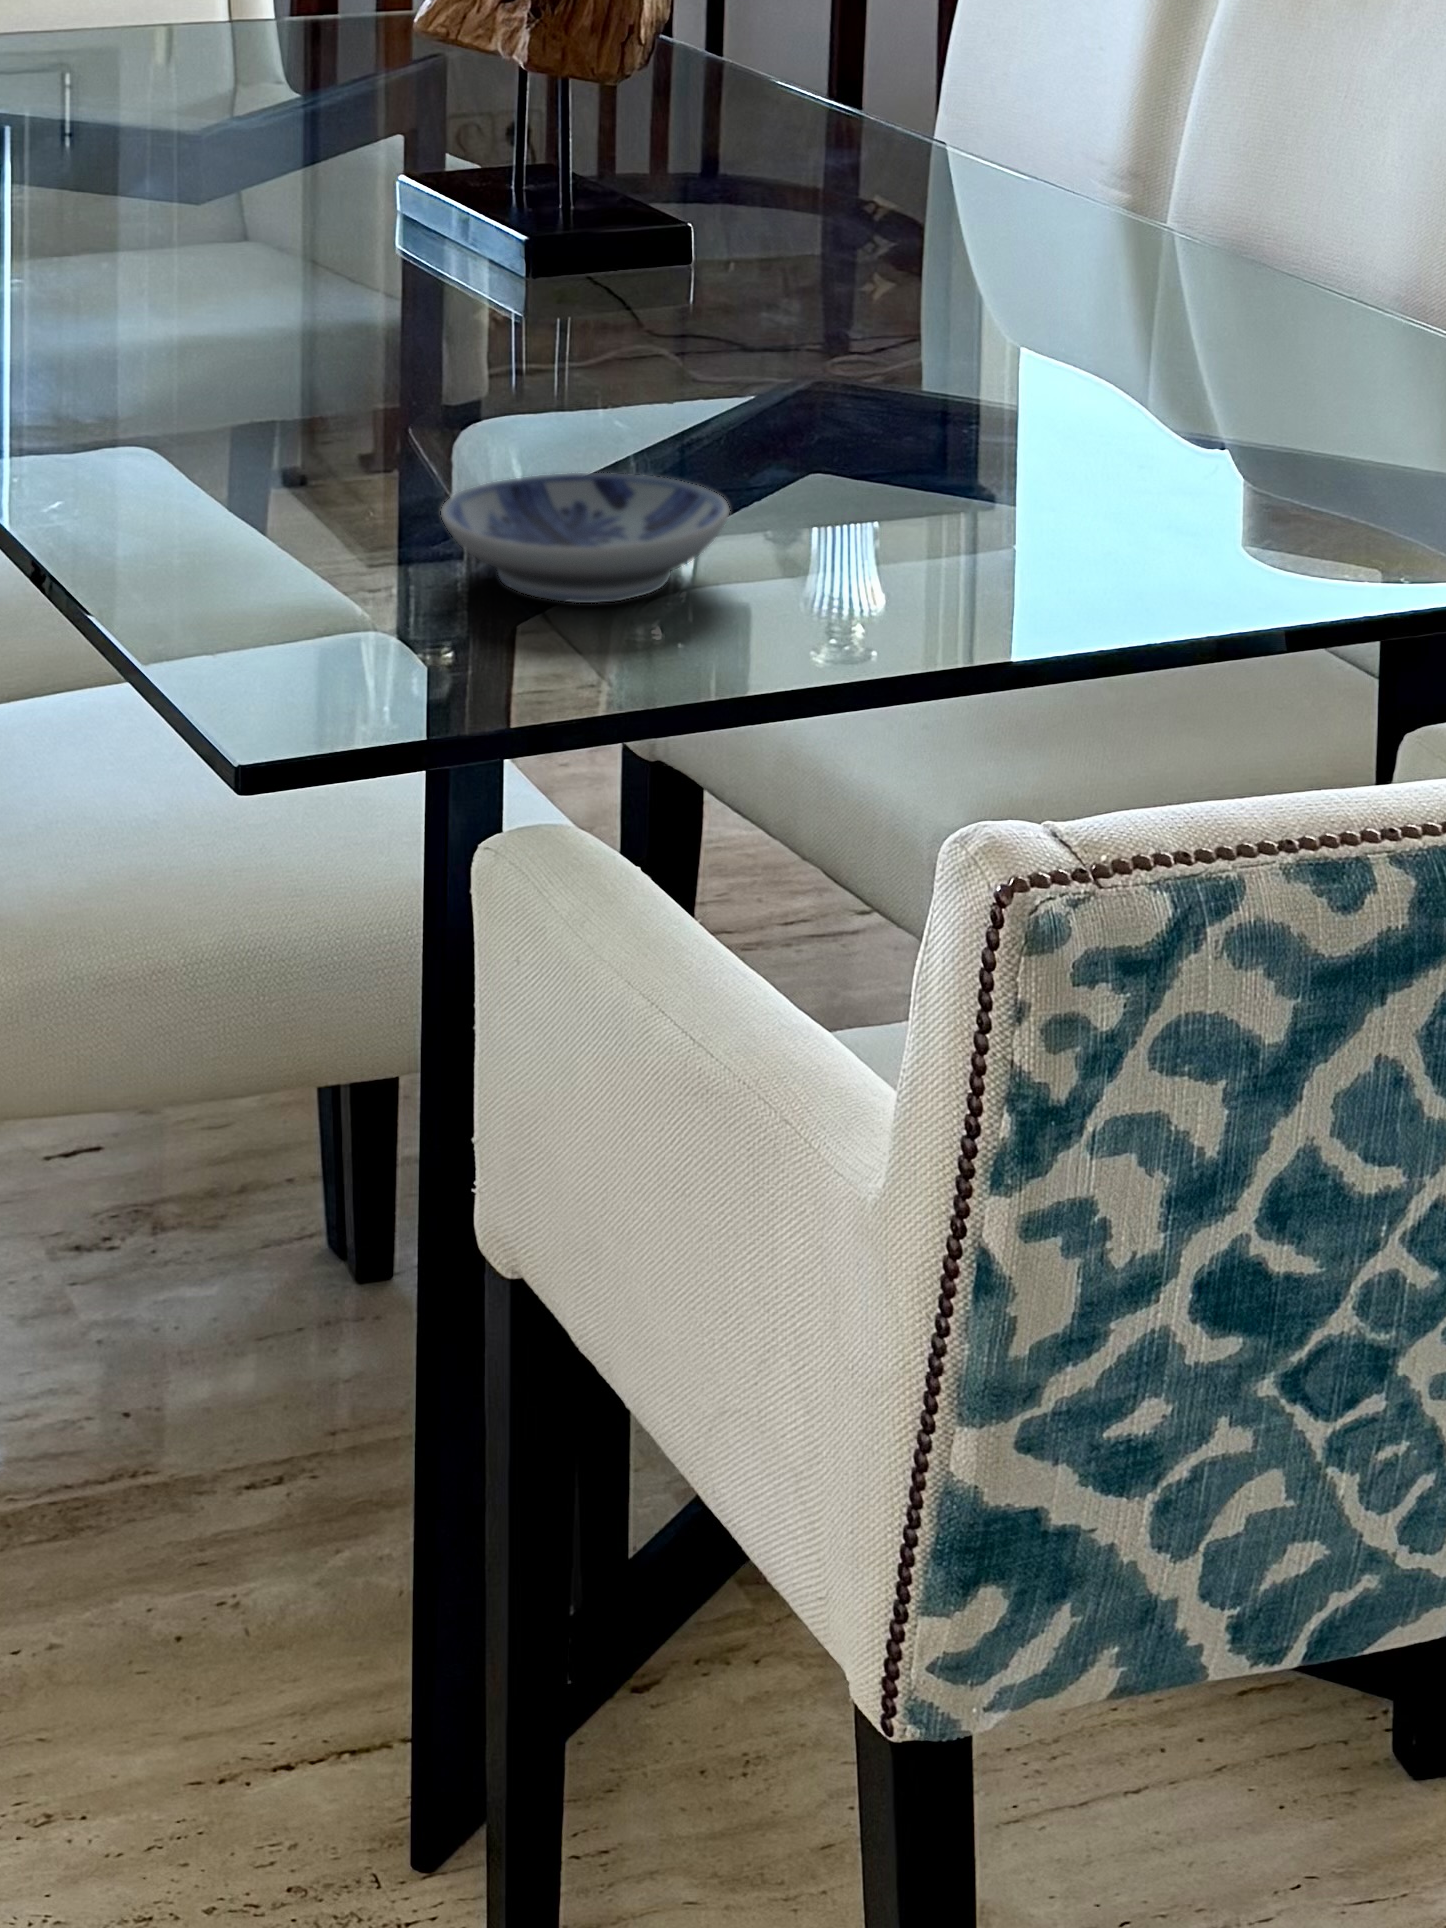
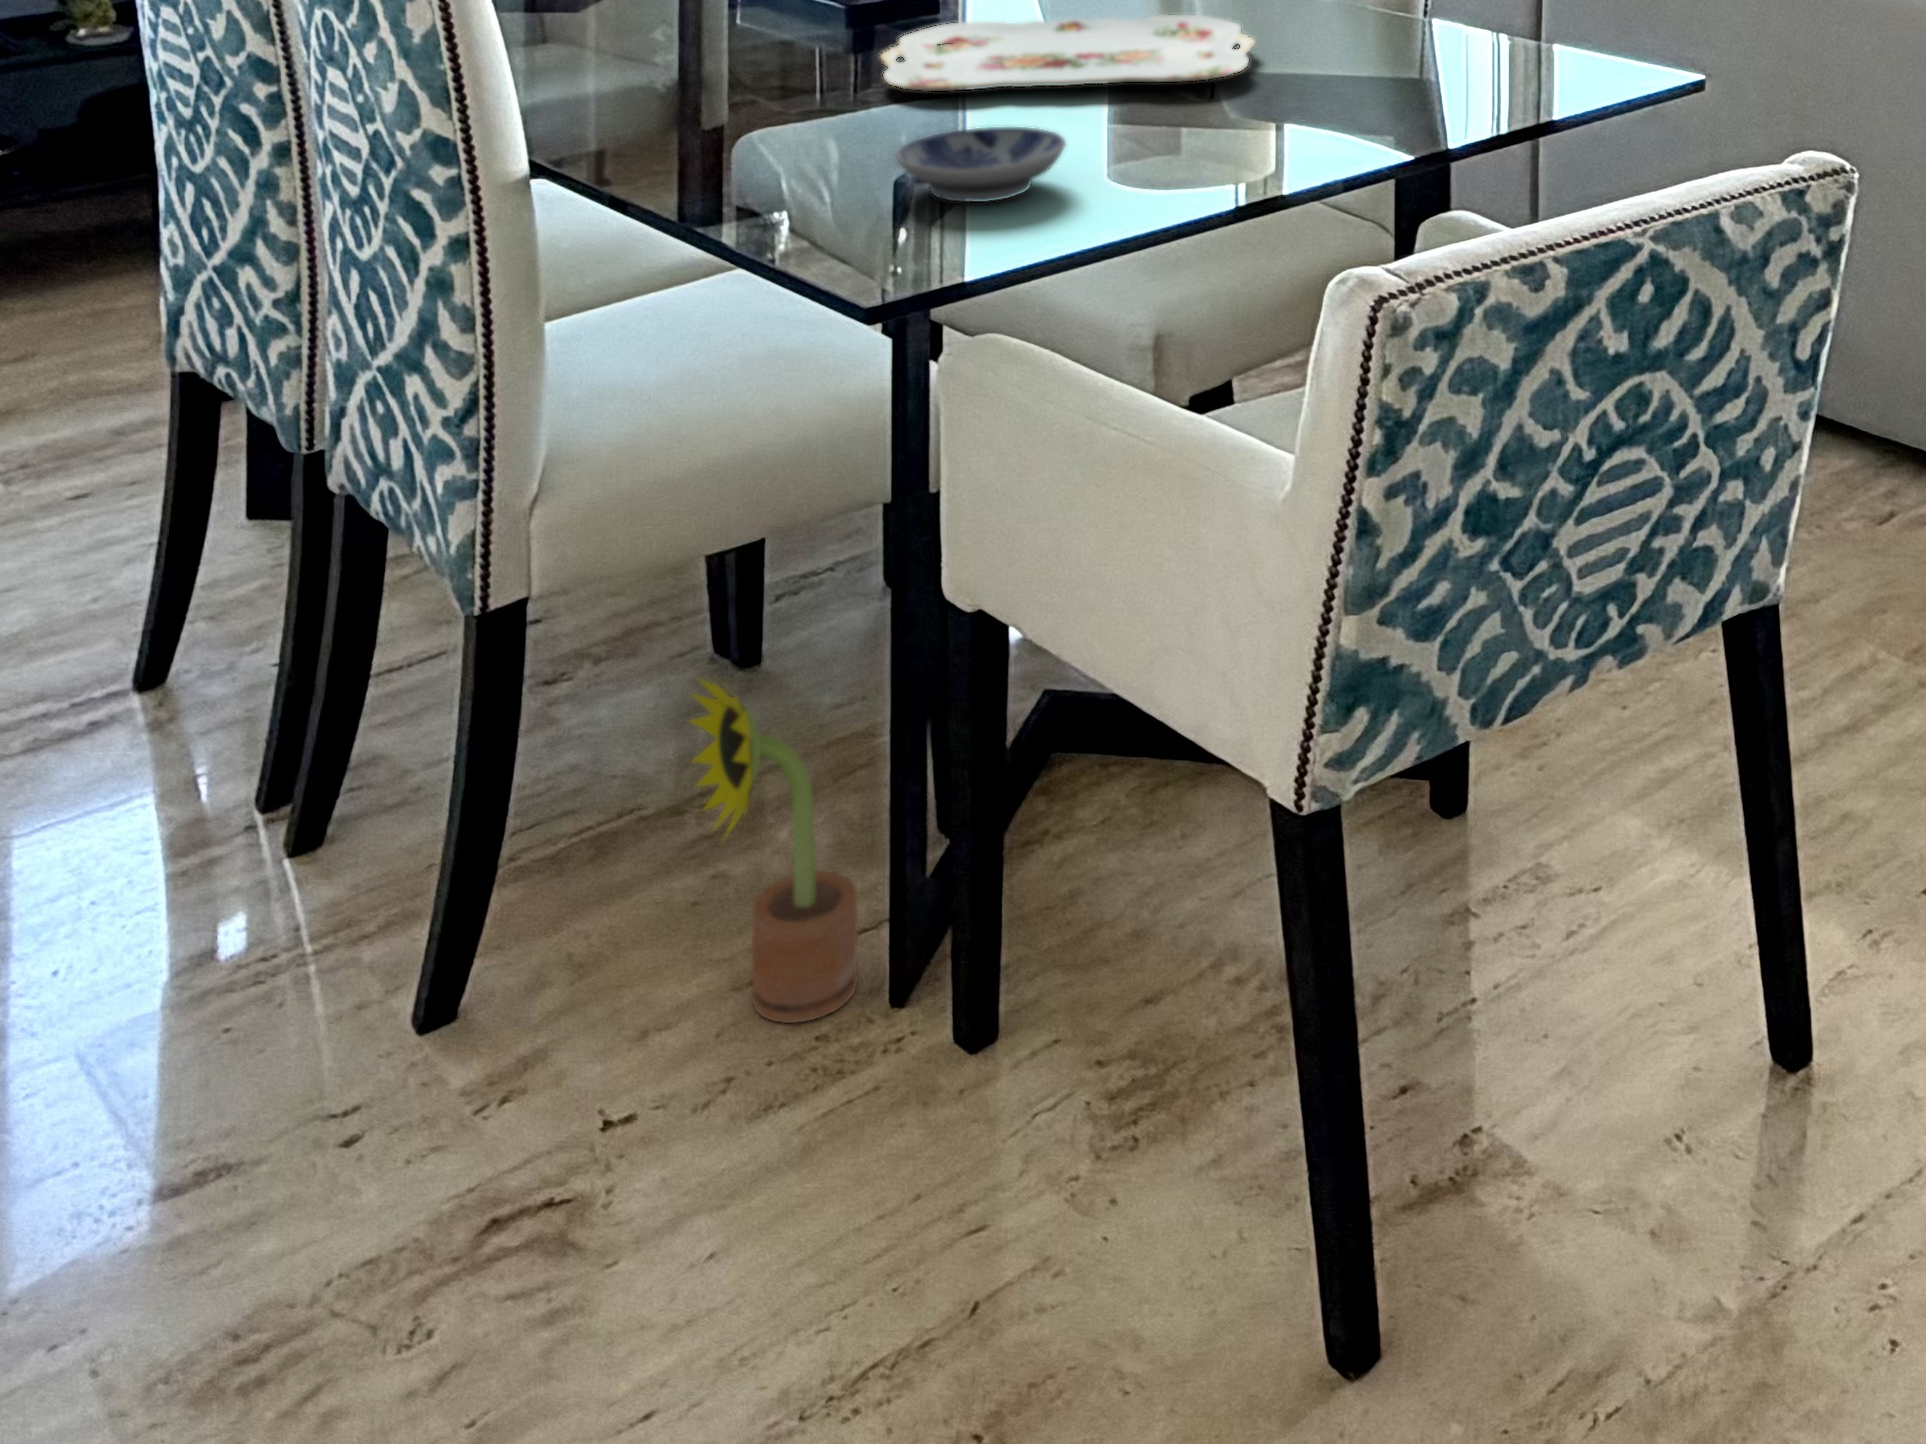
serving tray: none [530,279,1189,423] -> present [881,15,1255,91]
decorative plant: none [135,1290,384,1860] -> present [688,679,857,1023]

